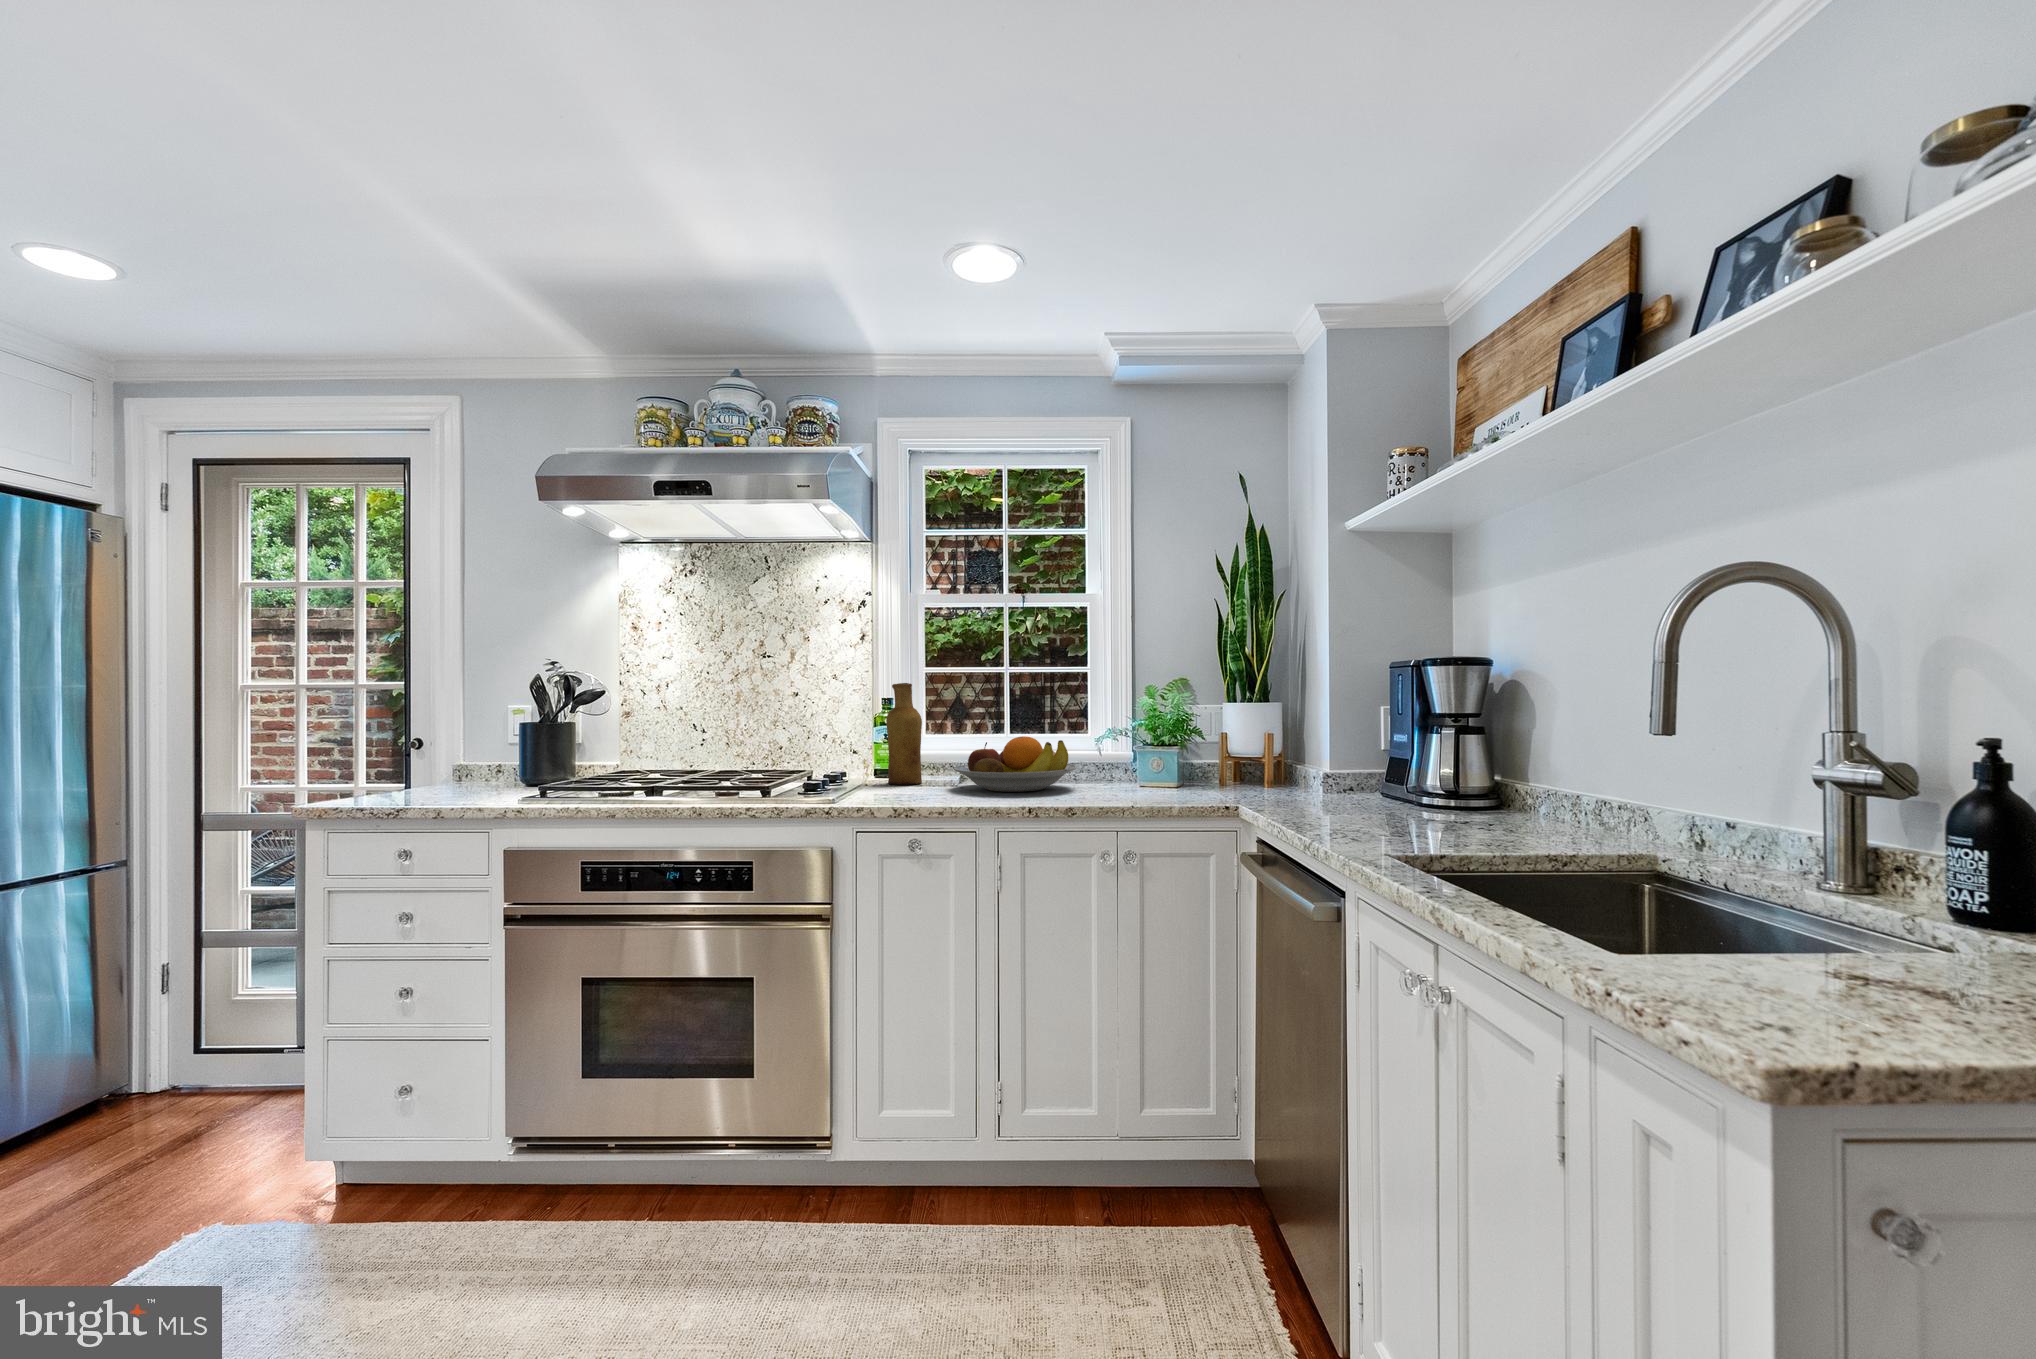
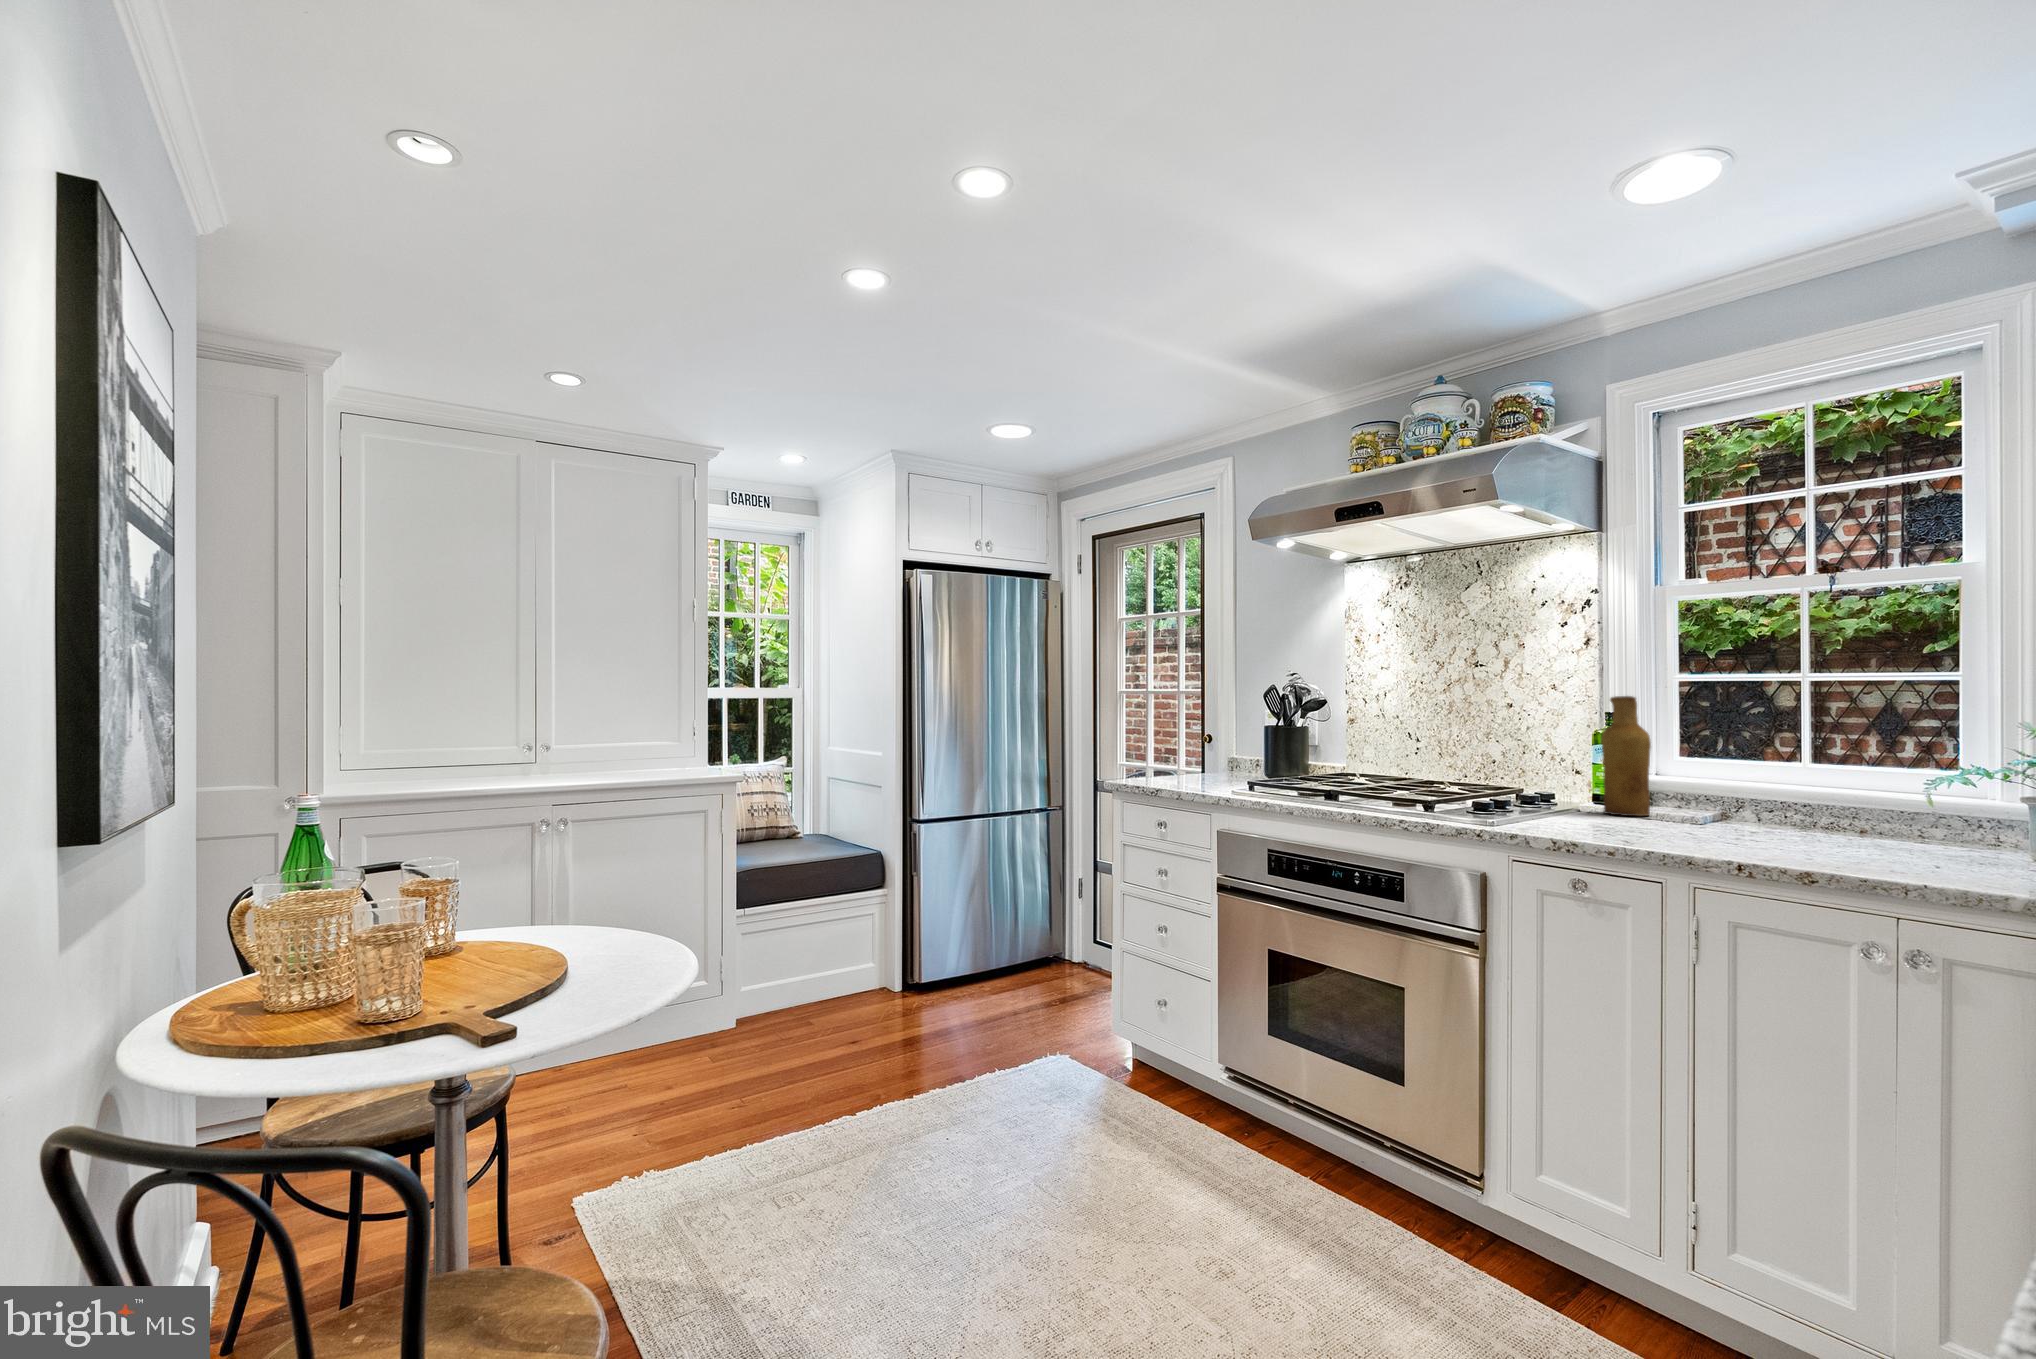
fruit bowl: present [954,736,1077,792] -> none [1672,769,1875,841]

